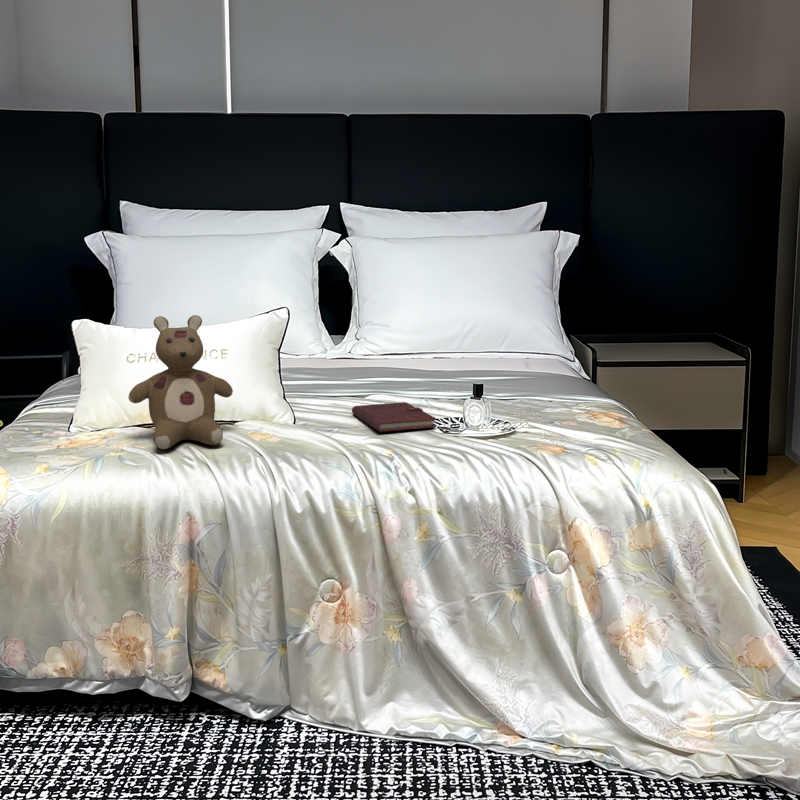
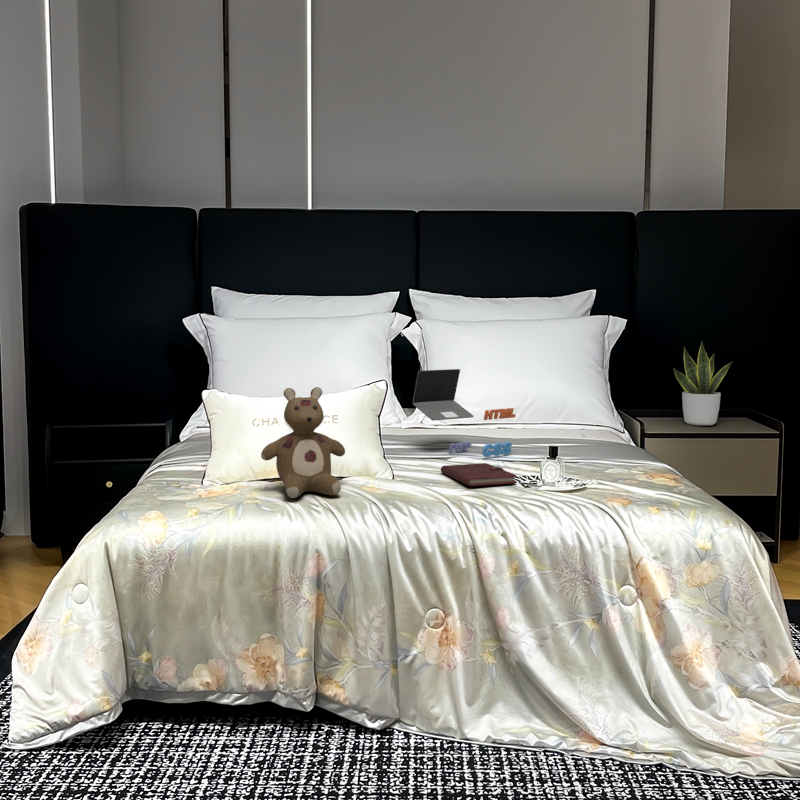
potted plant: none [631,259,697,353] -> present [674,343,732,425]
laptop: none [328,292,444,394] -> present [413,369,516,457]

